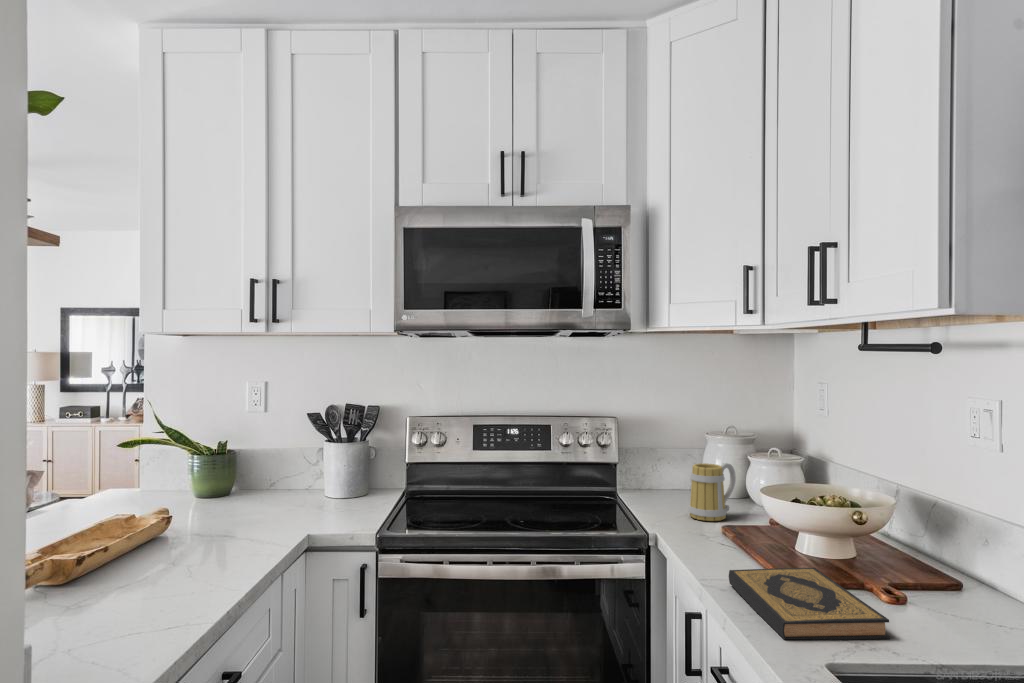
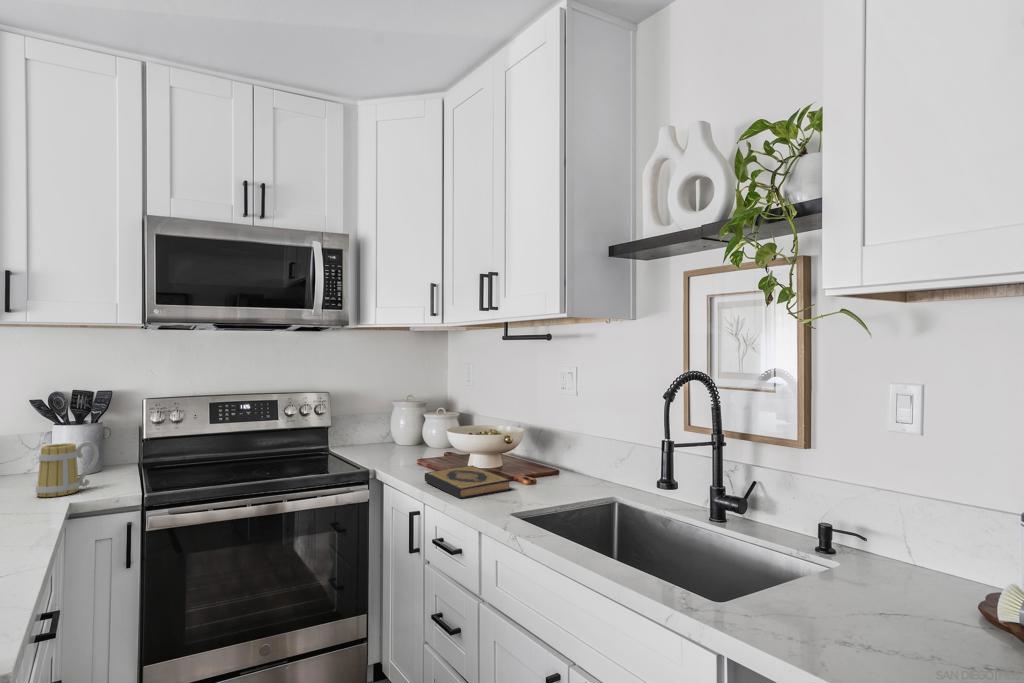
mug: present [689,463,736,521] -> present [36,441,99,497]

